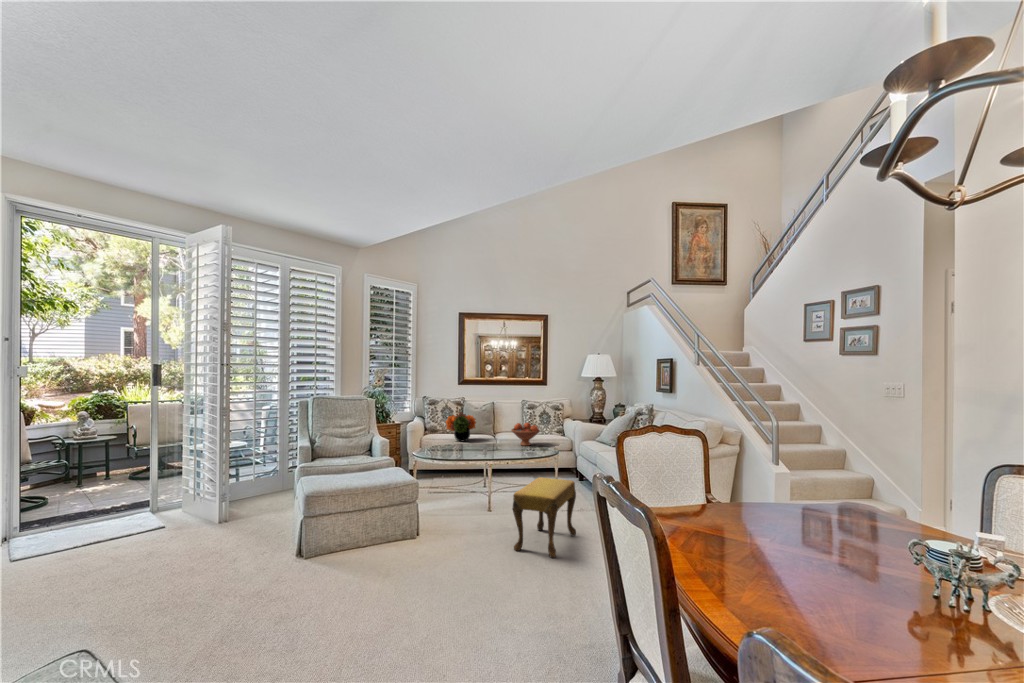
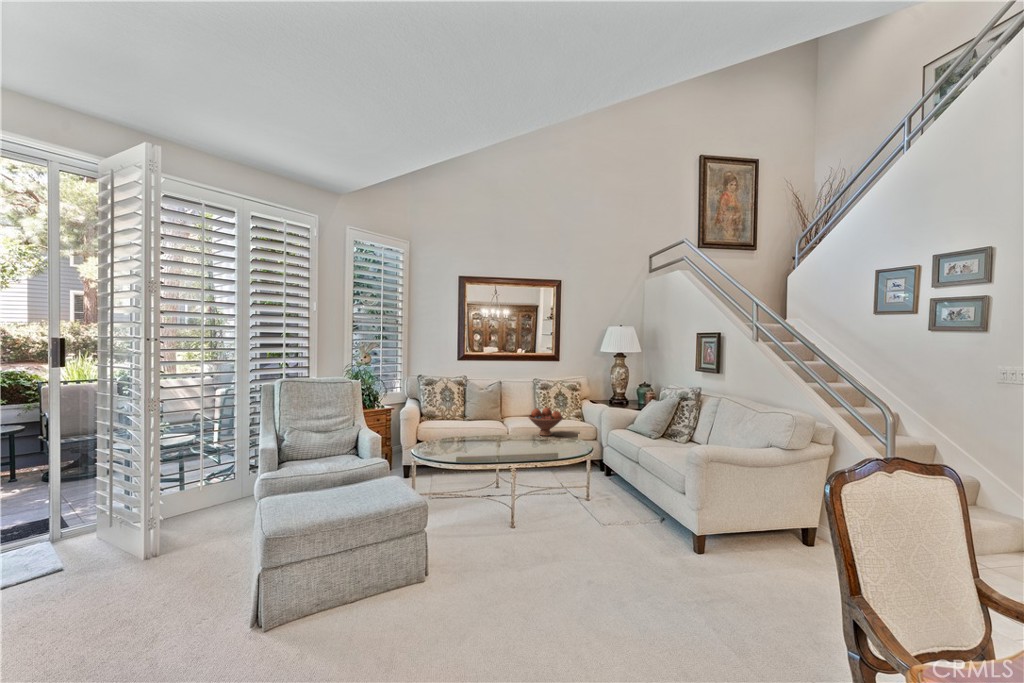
flower arrangement: present [446,413,476,441] -> none [447,395,484,430]
footstool: present [513,477,576,558] -> none [564,488,639,610]

